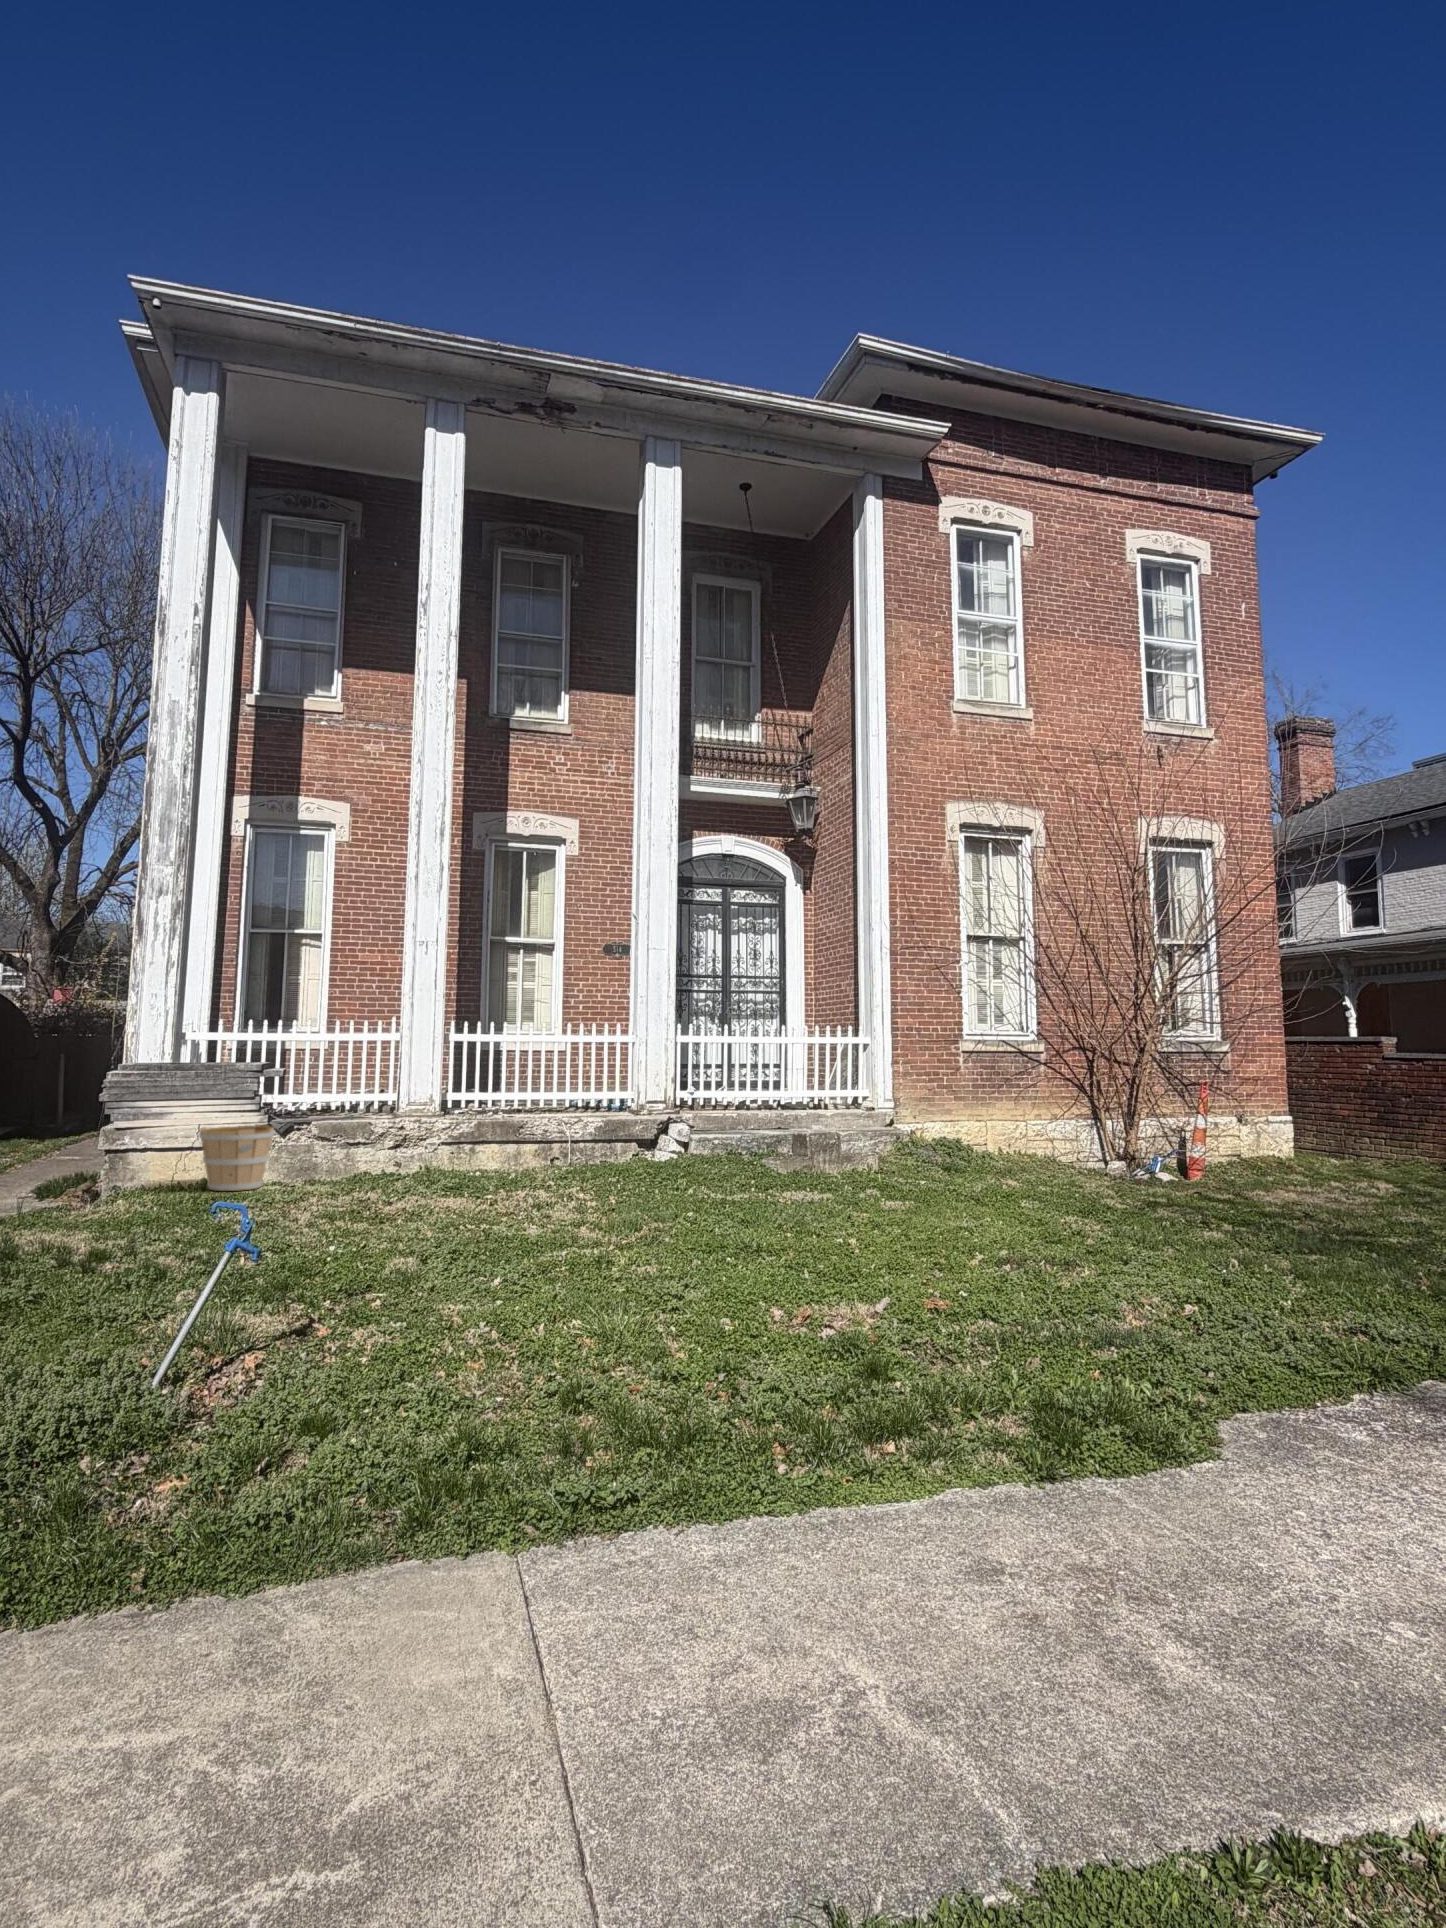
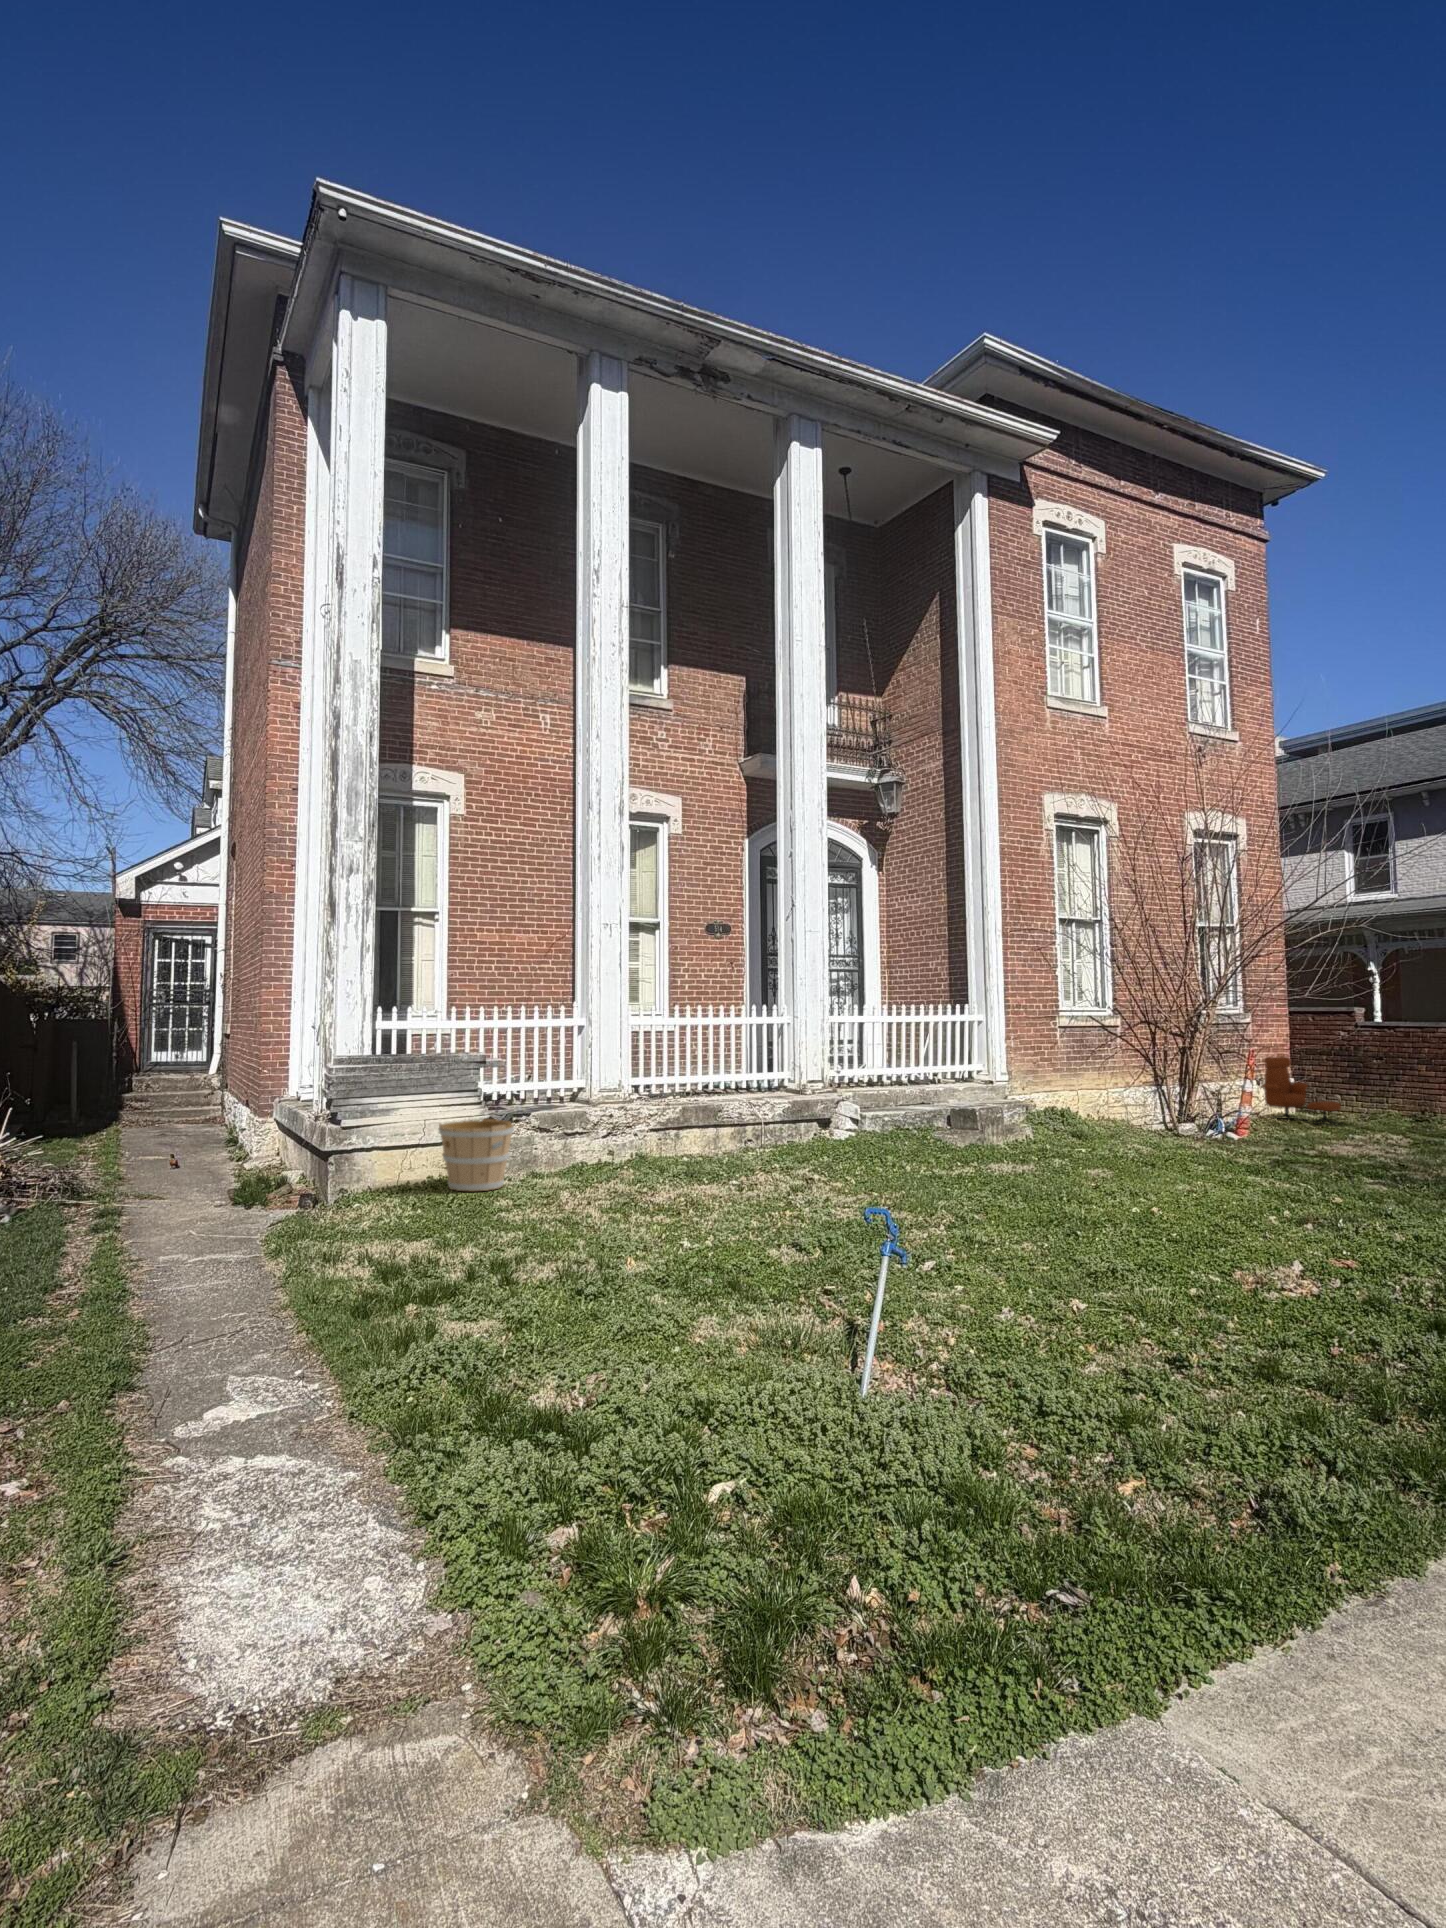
lounge chair: none [1235,1087,1323,1165] -> present [1263,1056,1341,1125]

